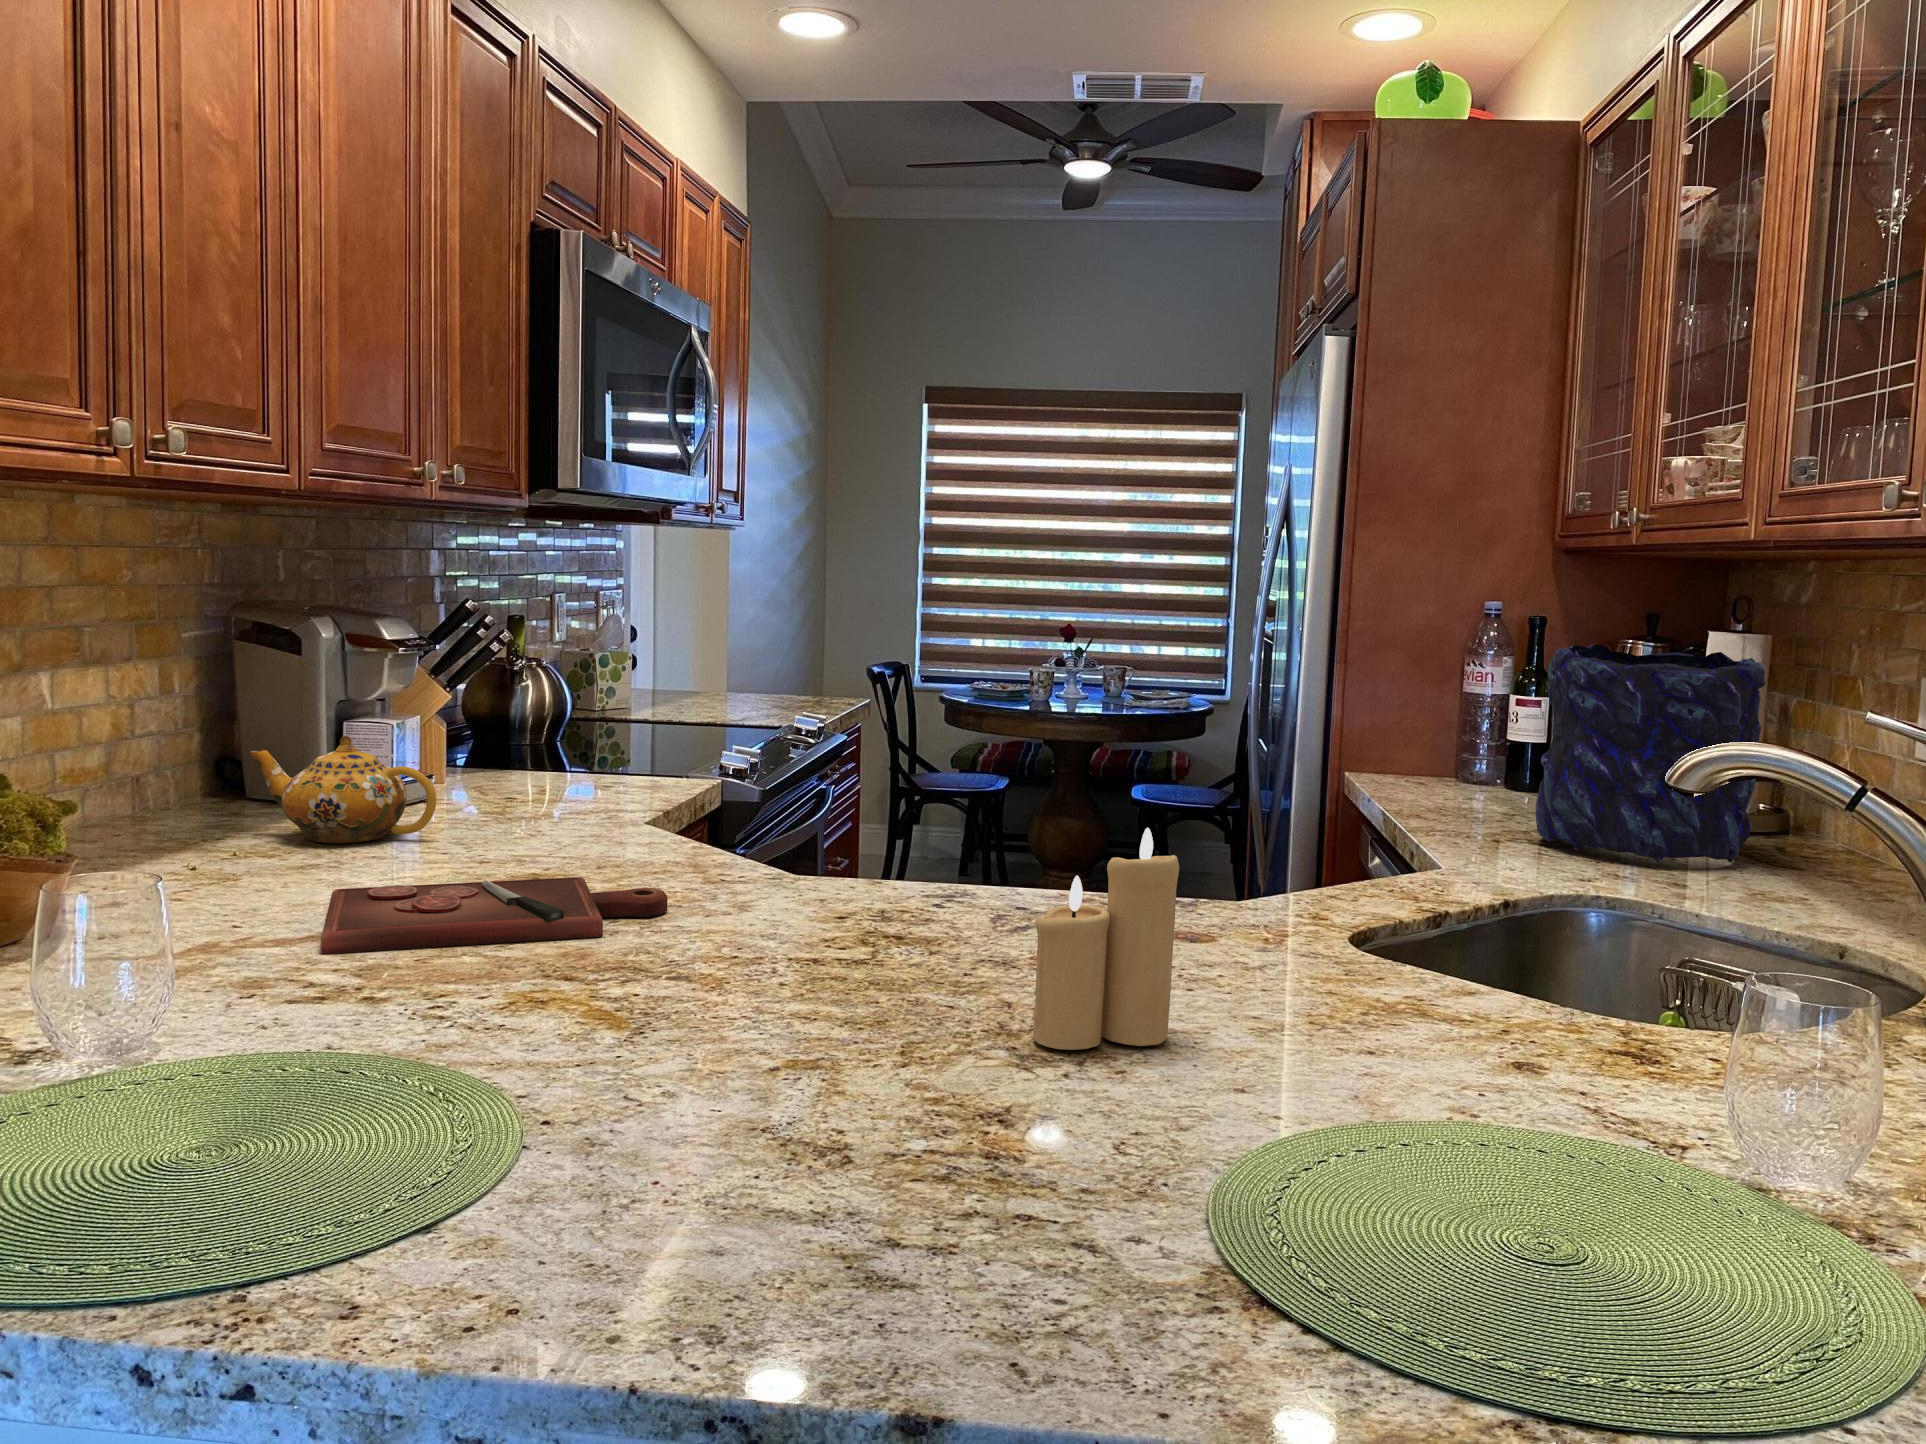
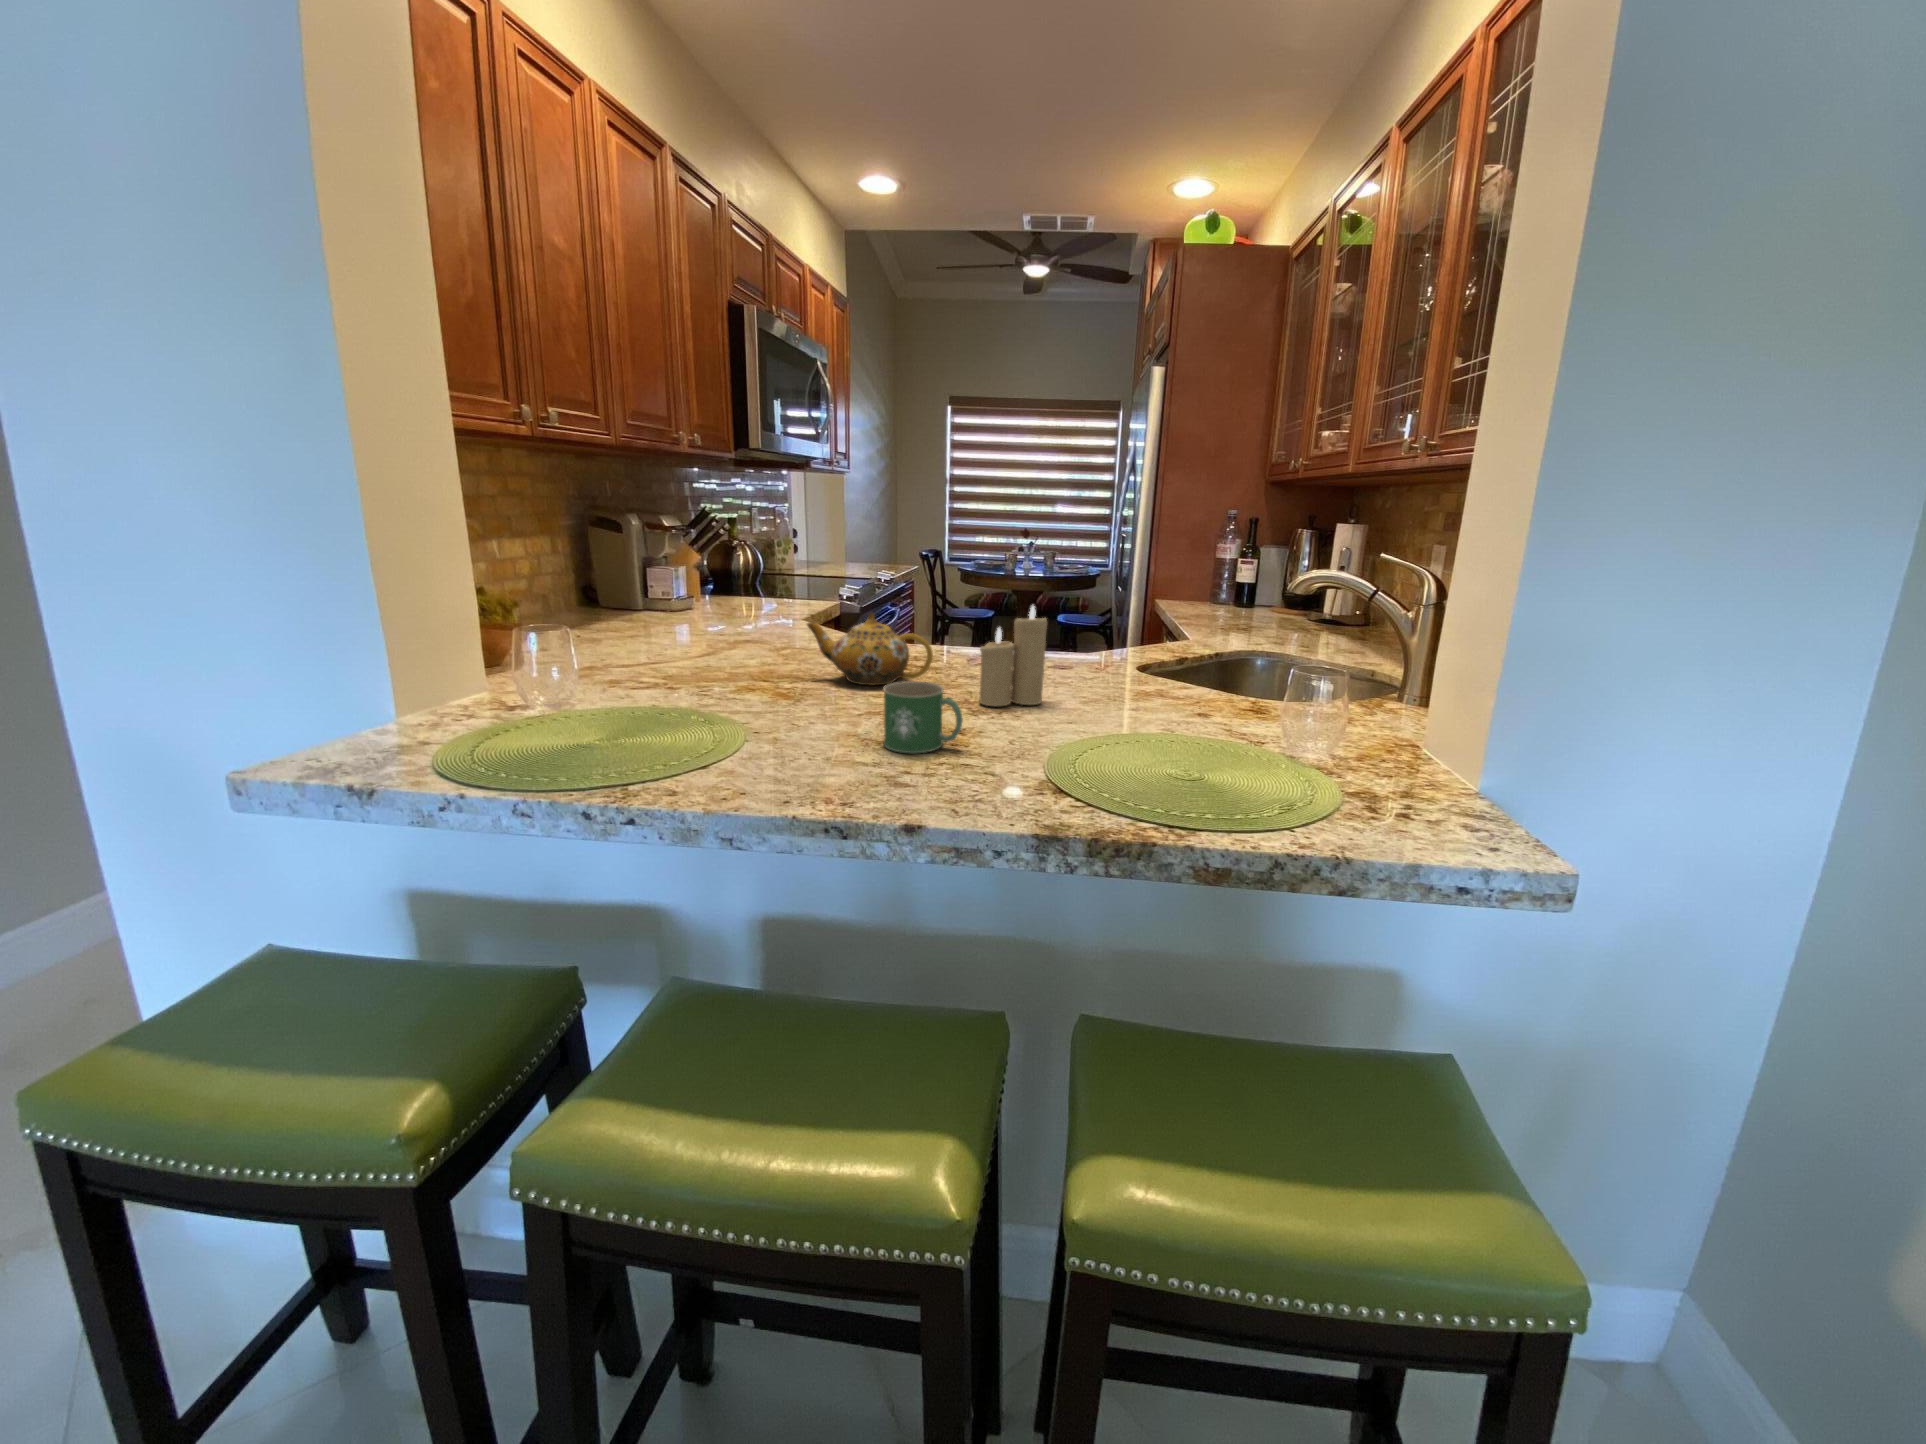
vase: present [1536,644,1766,863] -> none [1240,529,1356,636]
teapot: present [250,736,436,843] -> present [807,613,933,685]
cutting board: present [321,877,668,954] -> none [647,638,812,669]
mug: none [834,1011,1014,1186] -> present [884,681,962,753]

